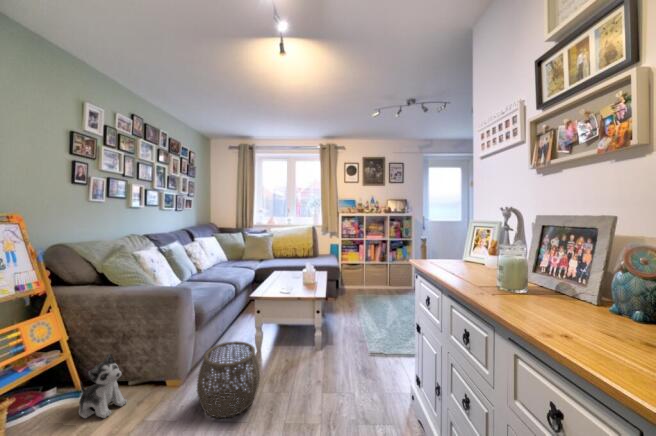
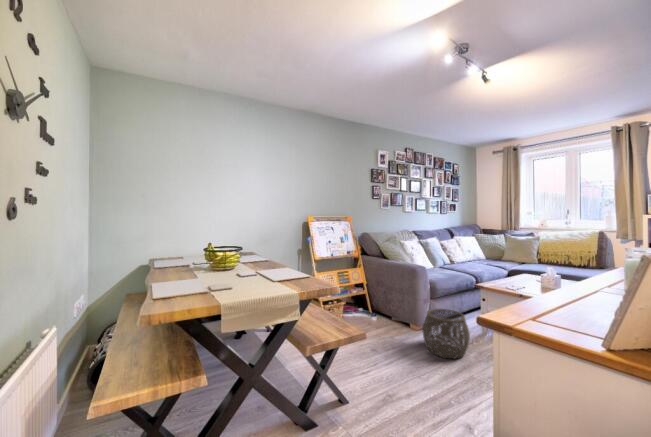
plush toy: present [79,354,127,418] -> none [368,296,390,330]

